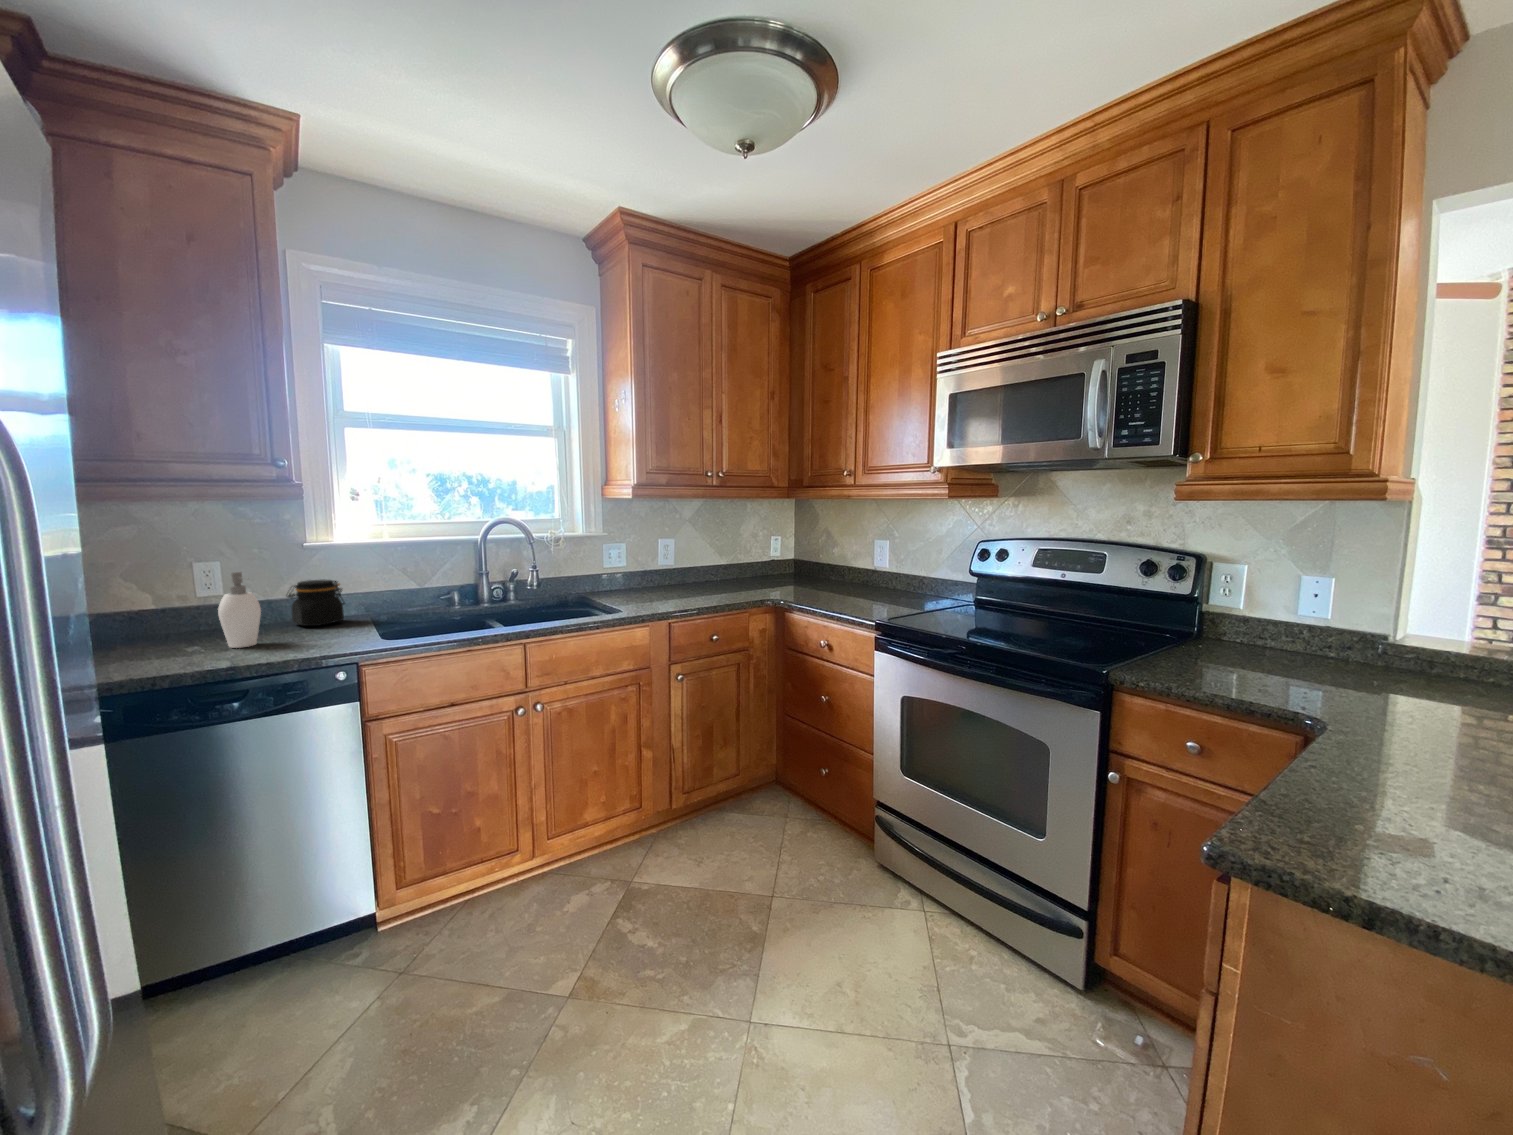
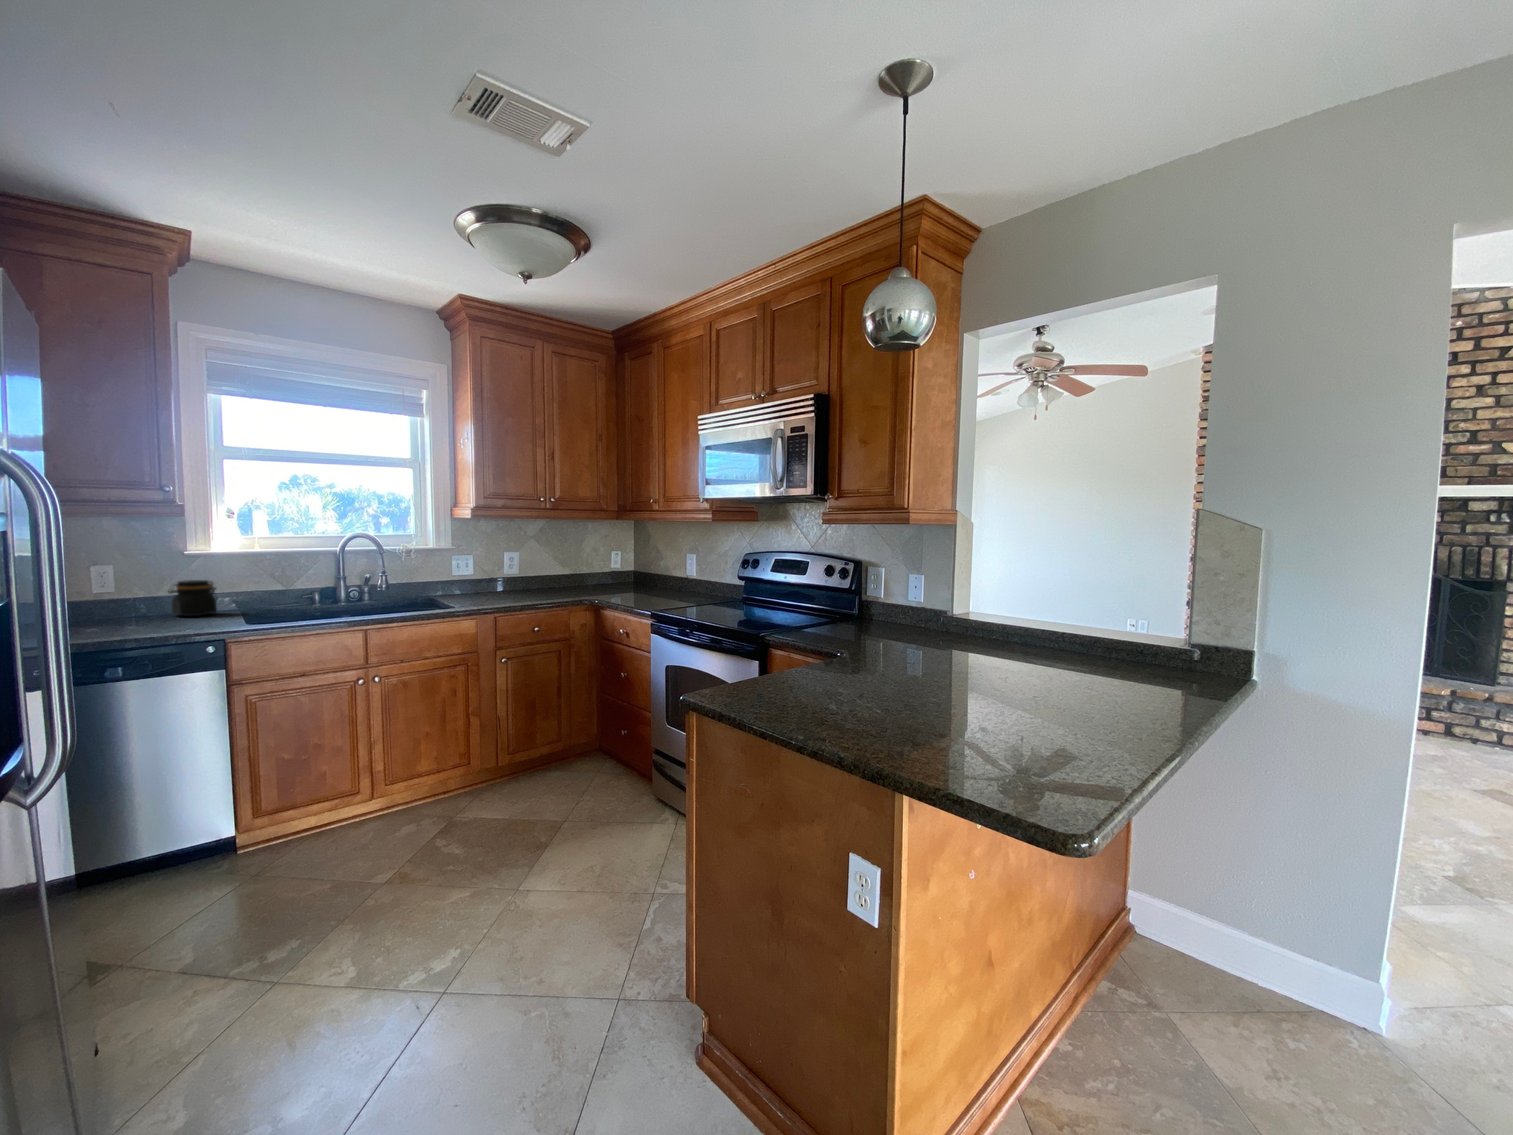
soap dispenser: present [218,572,261,648] -> none [111,570,147,628]

